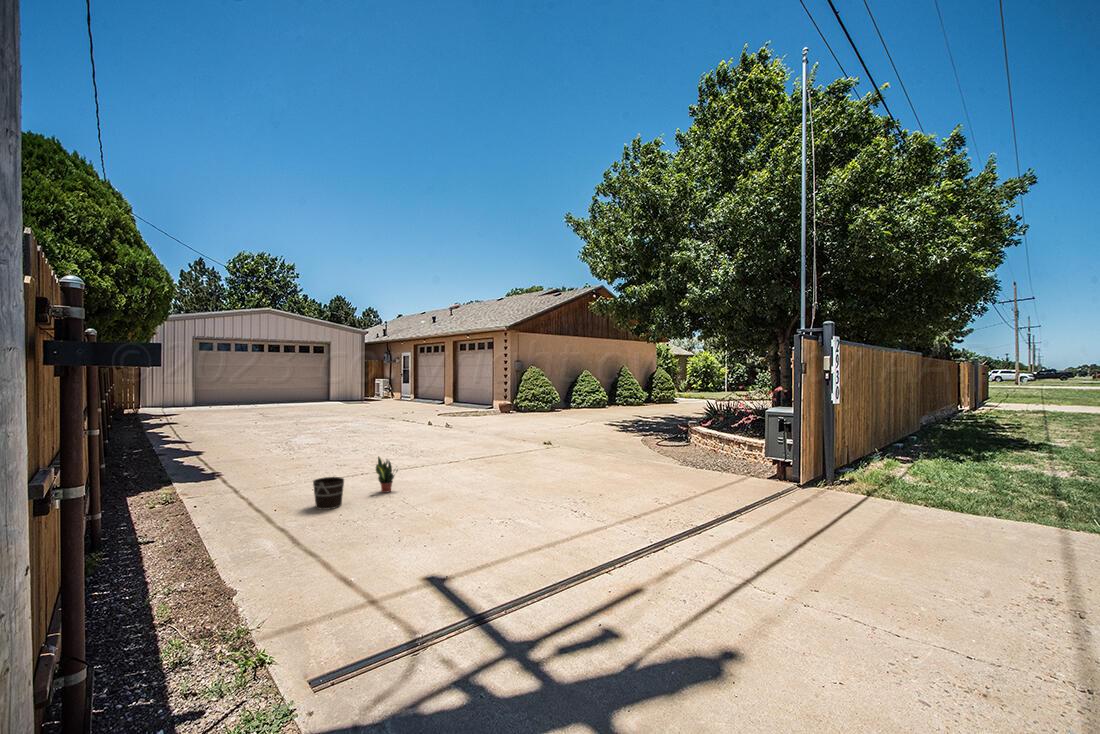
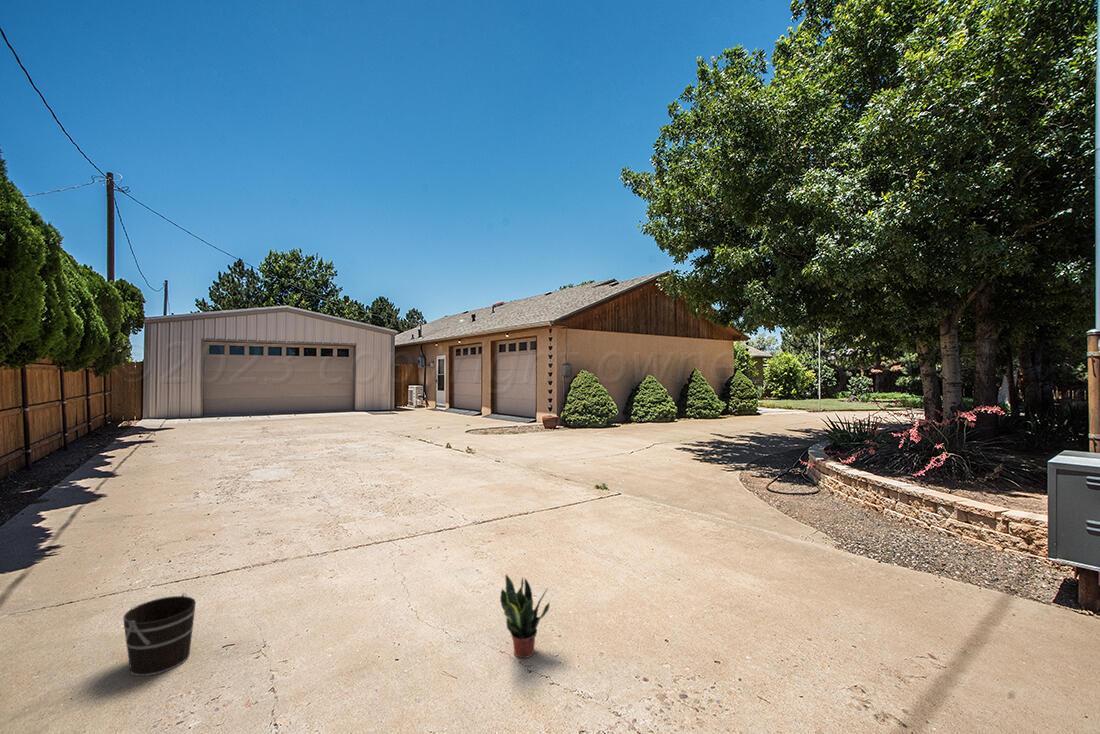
potted plant: present [376,457,398,493] -> present [500,575,549,658]

